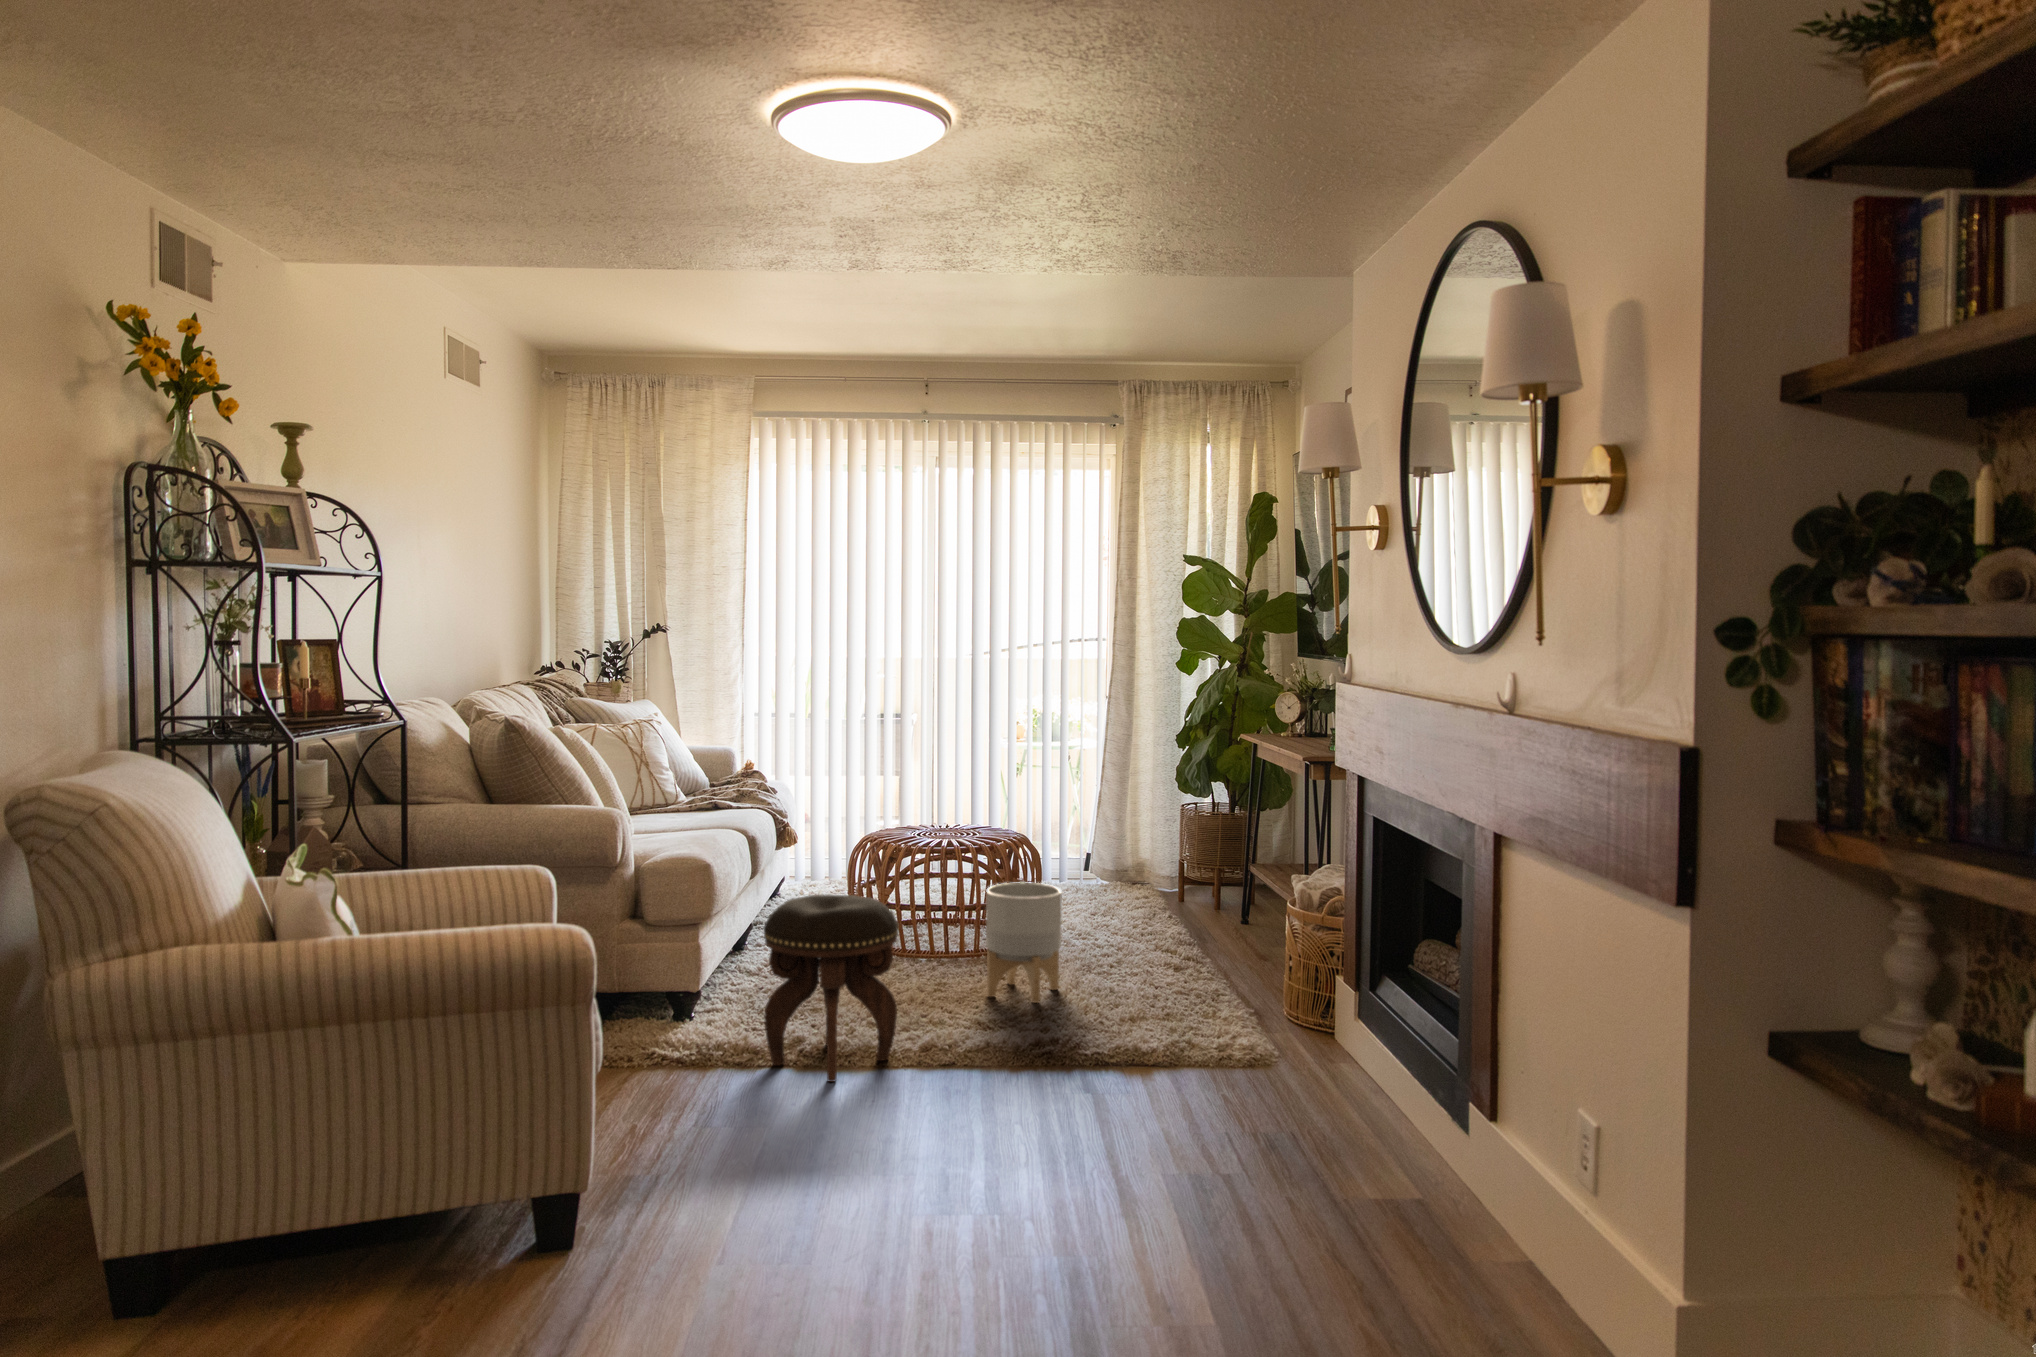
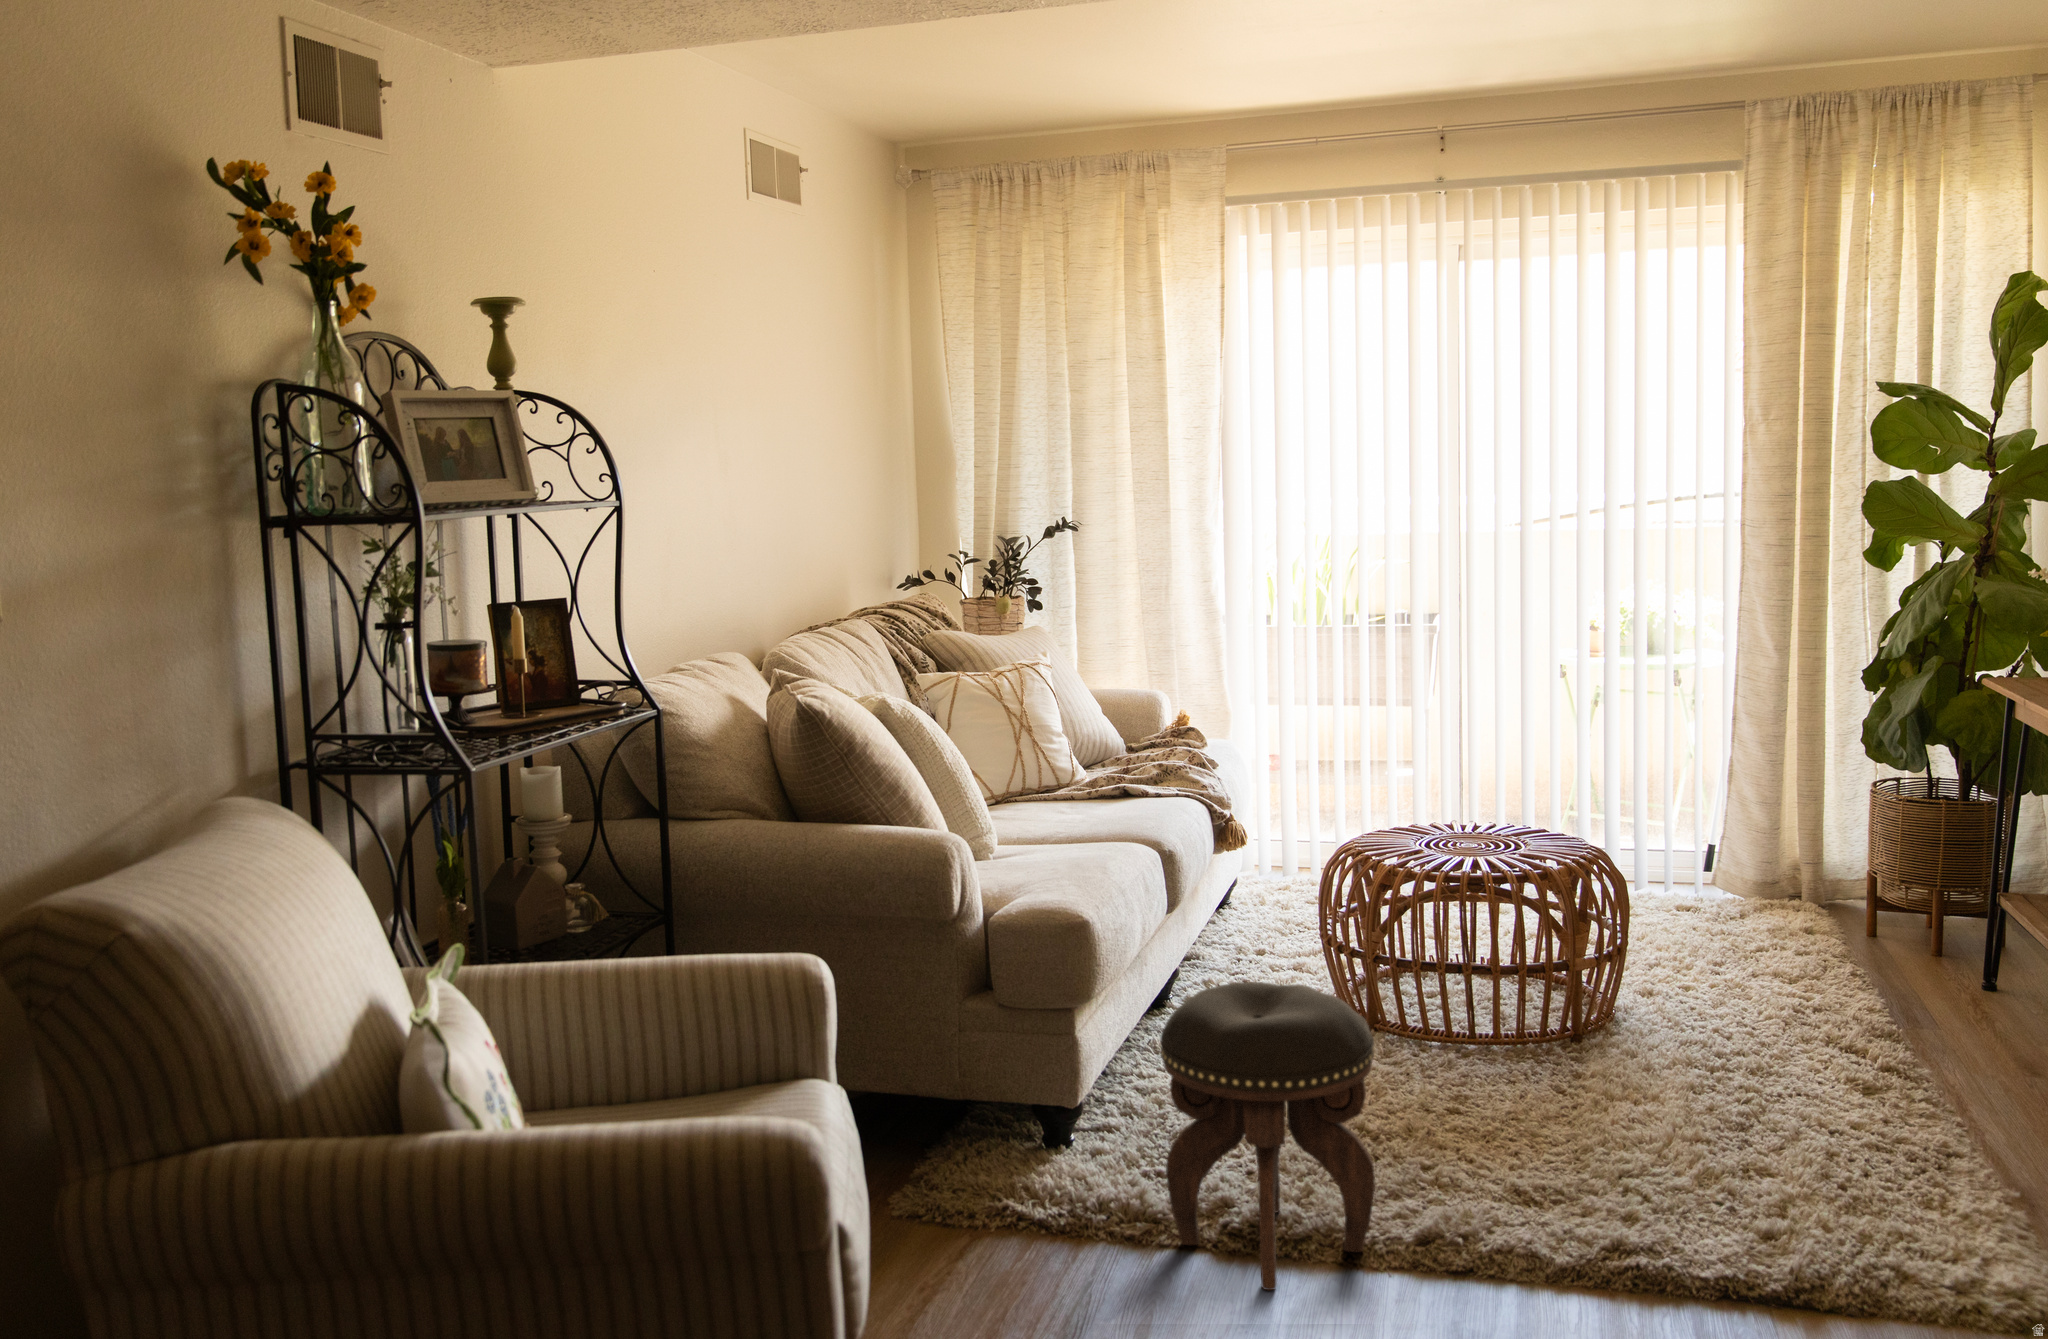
planter: present [986,882,1062,1003] -> none [1530,944,1660,1149]

